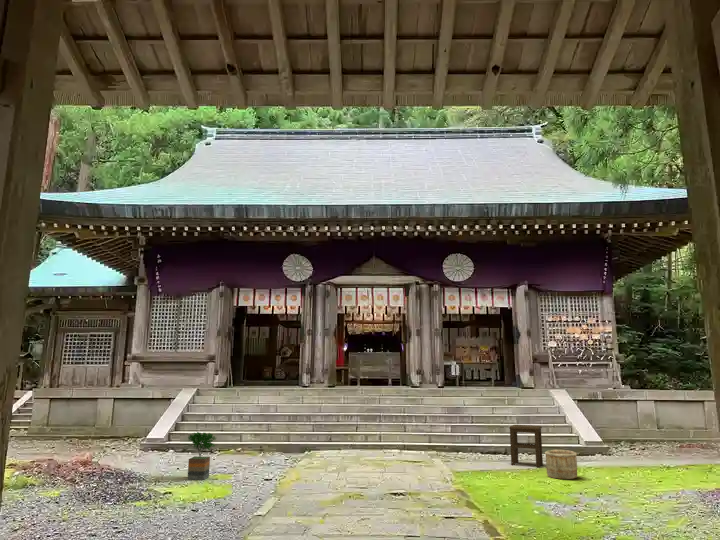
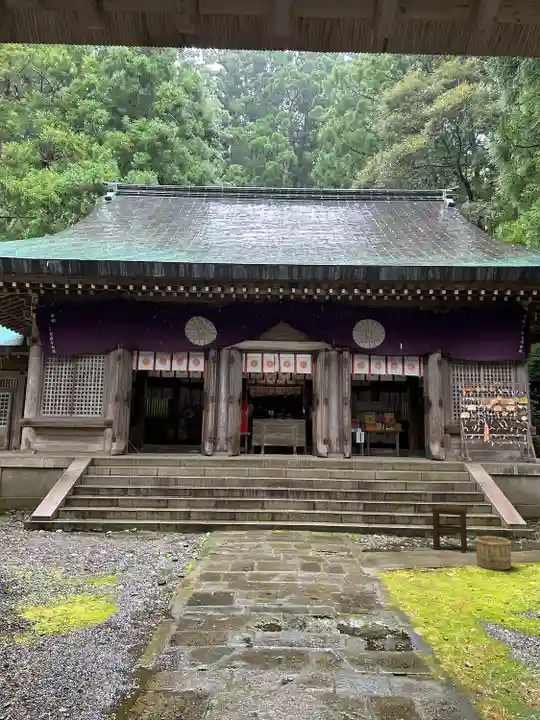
potted tree: present [188,432,216,480] -> none [77,513,111,568]

